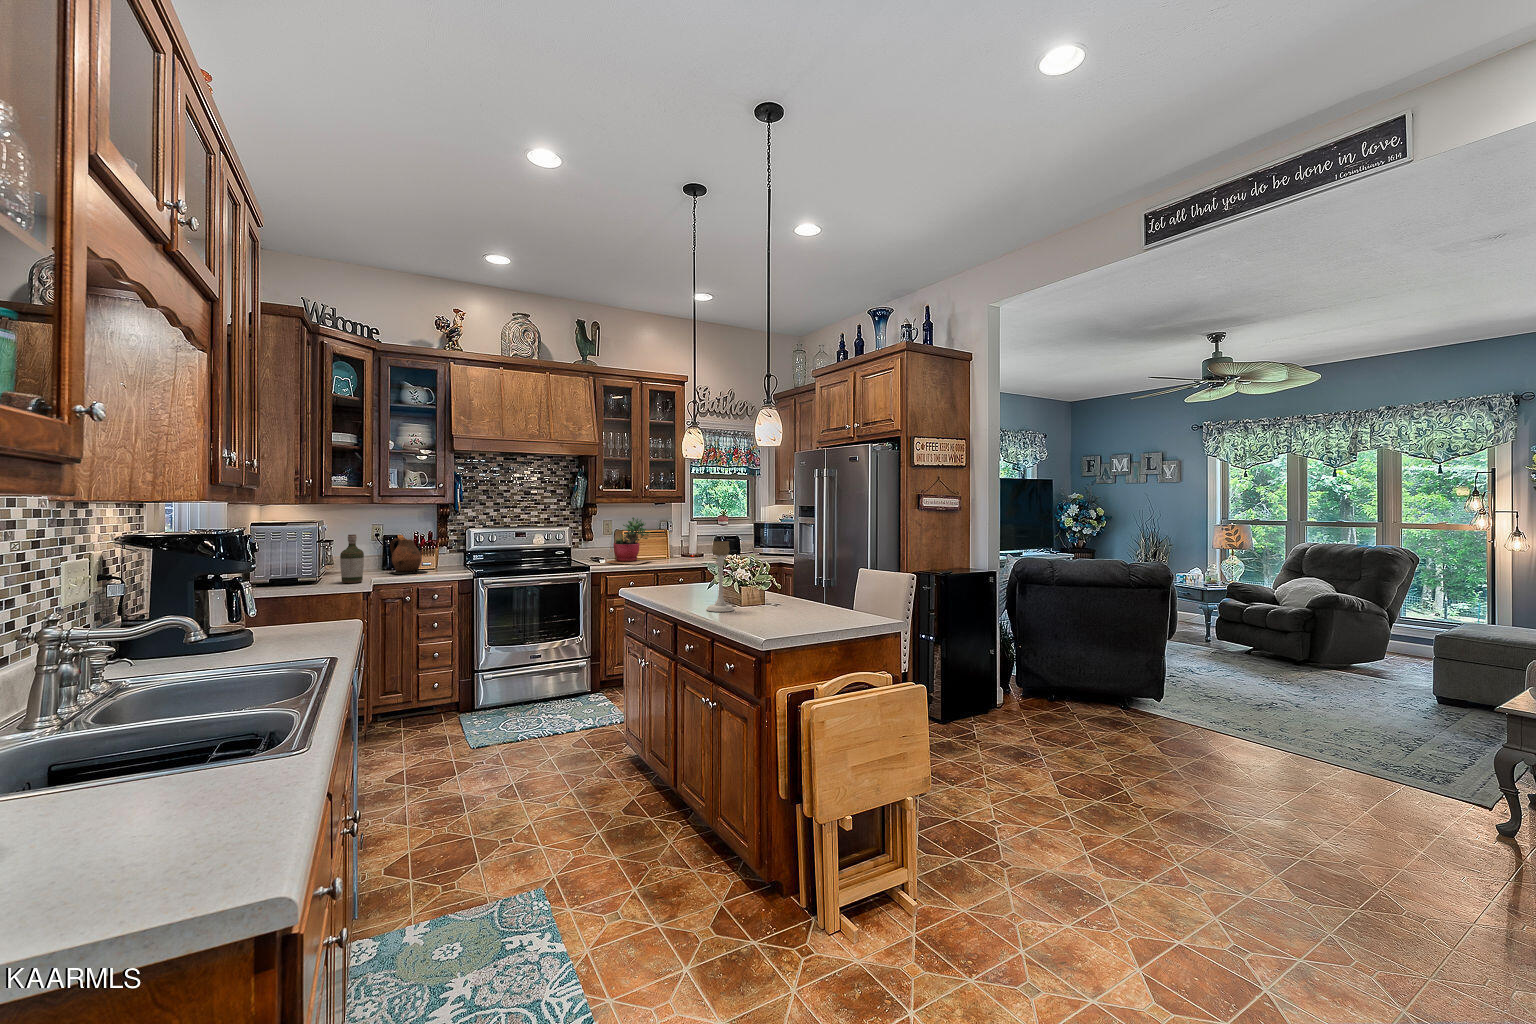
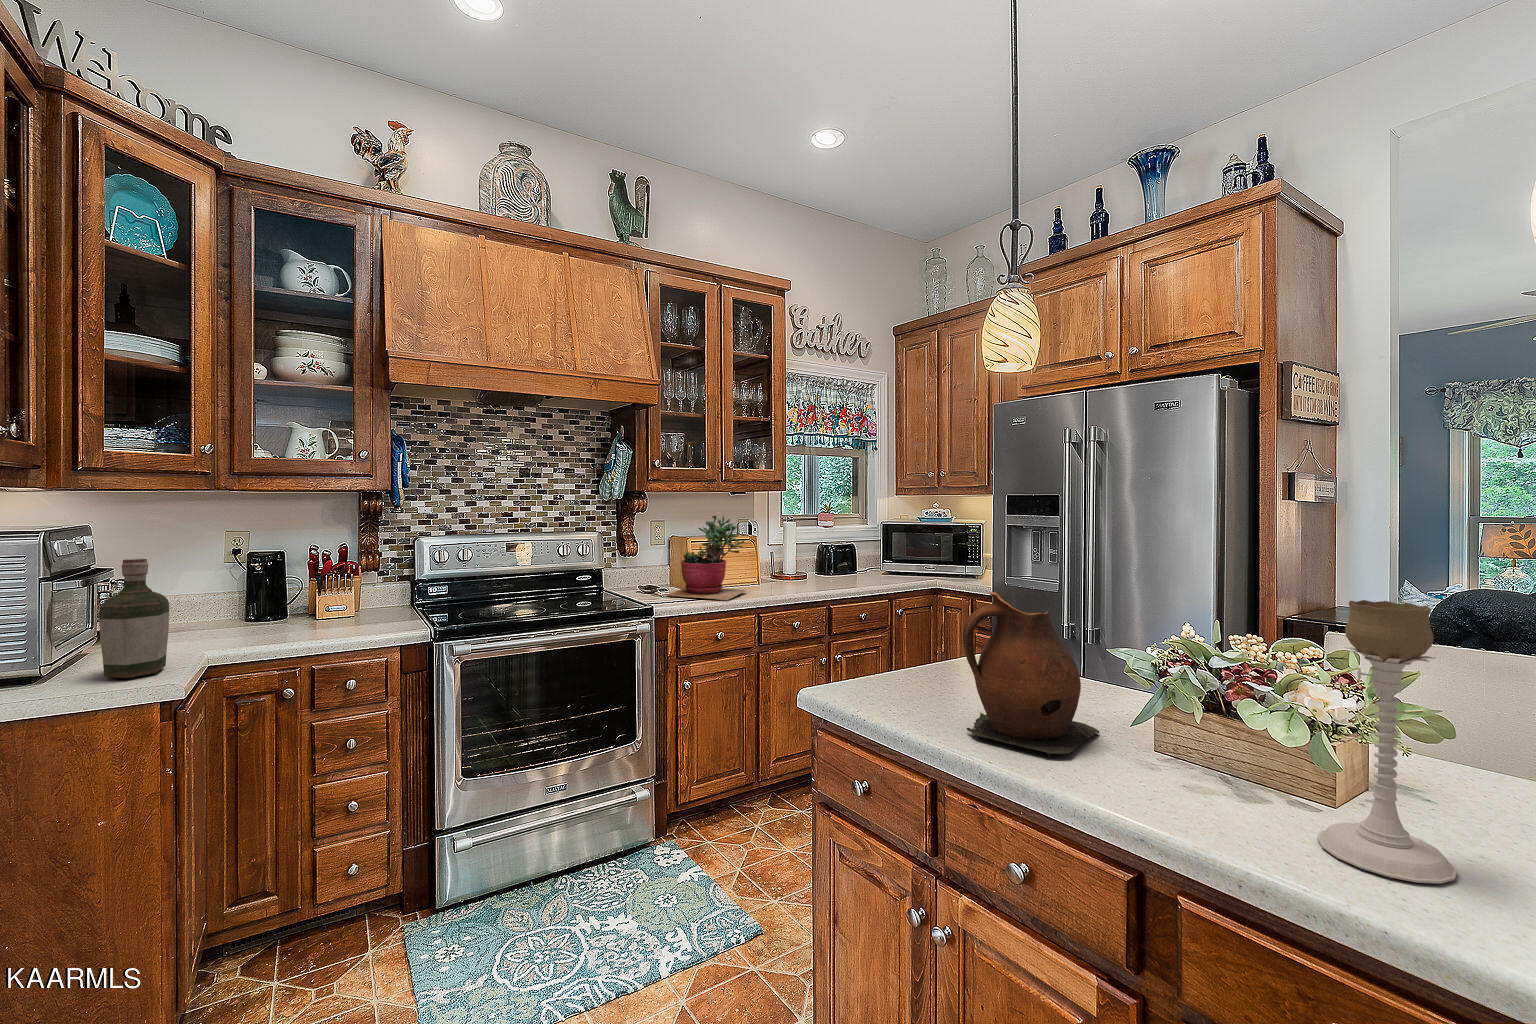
ceramic pitcher: present [390,535,428,574] -> present [963,592,1099,756]

